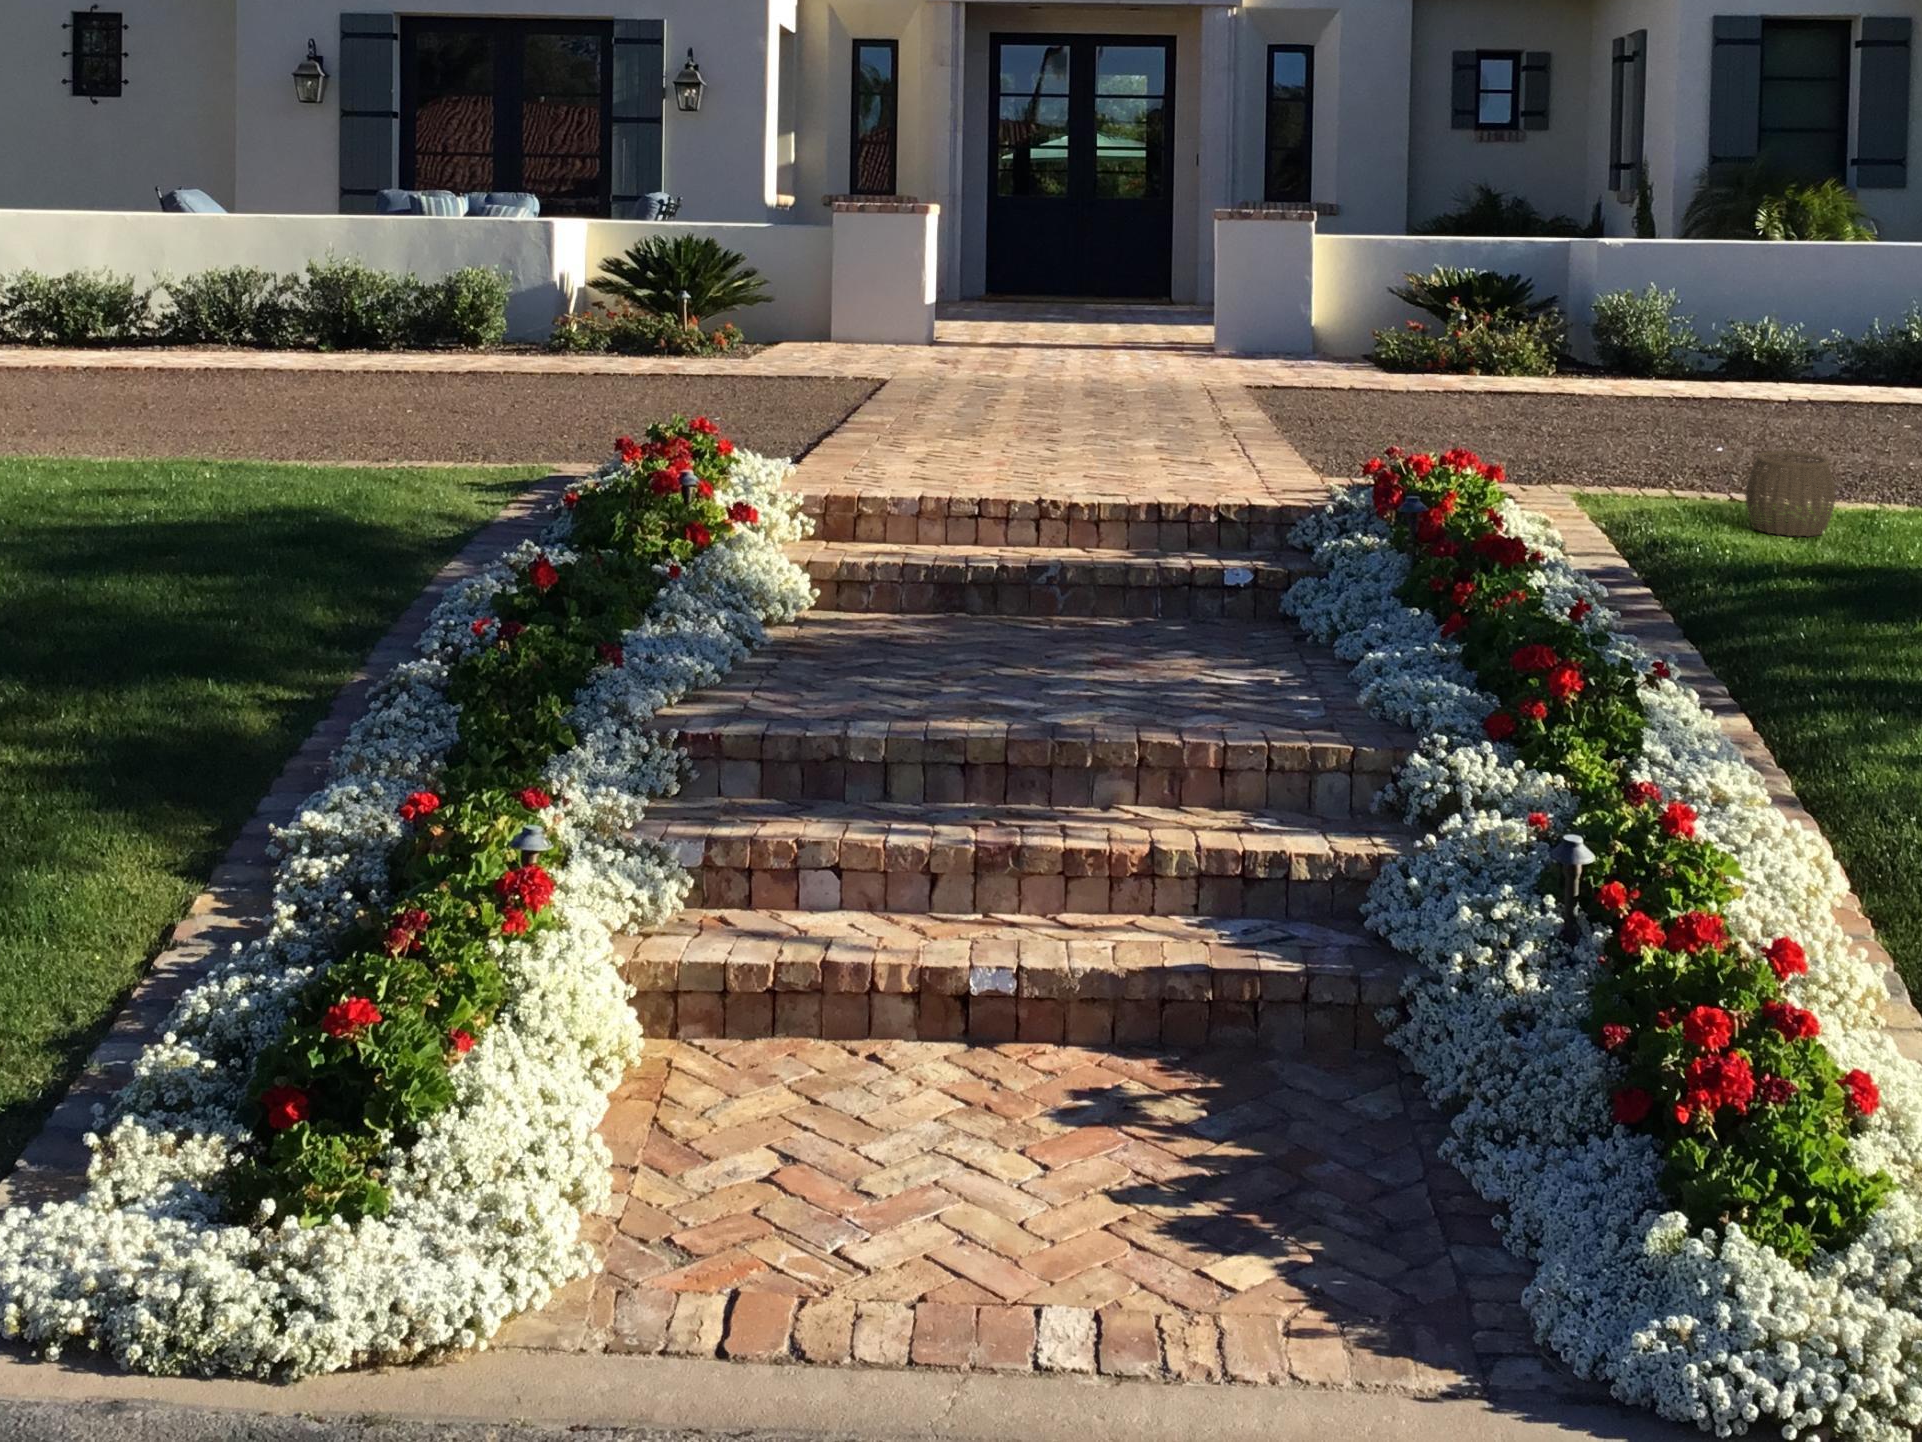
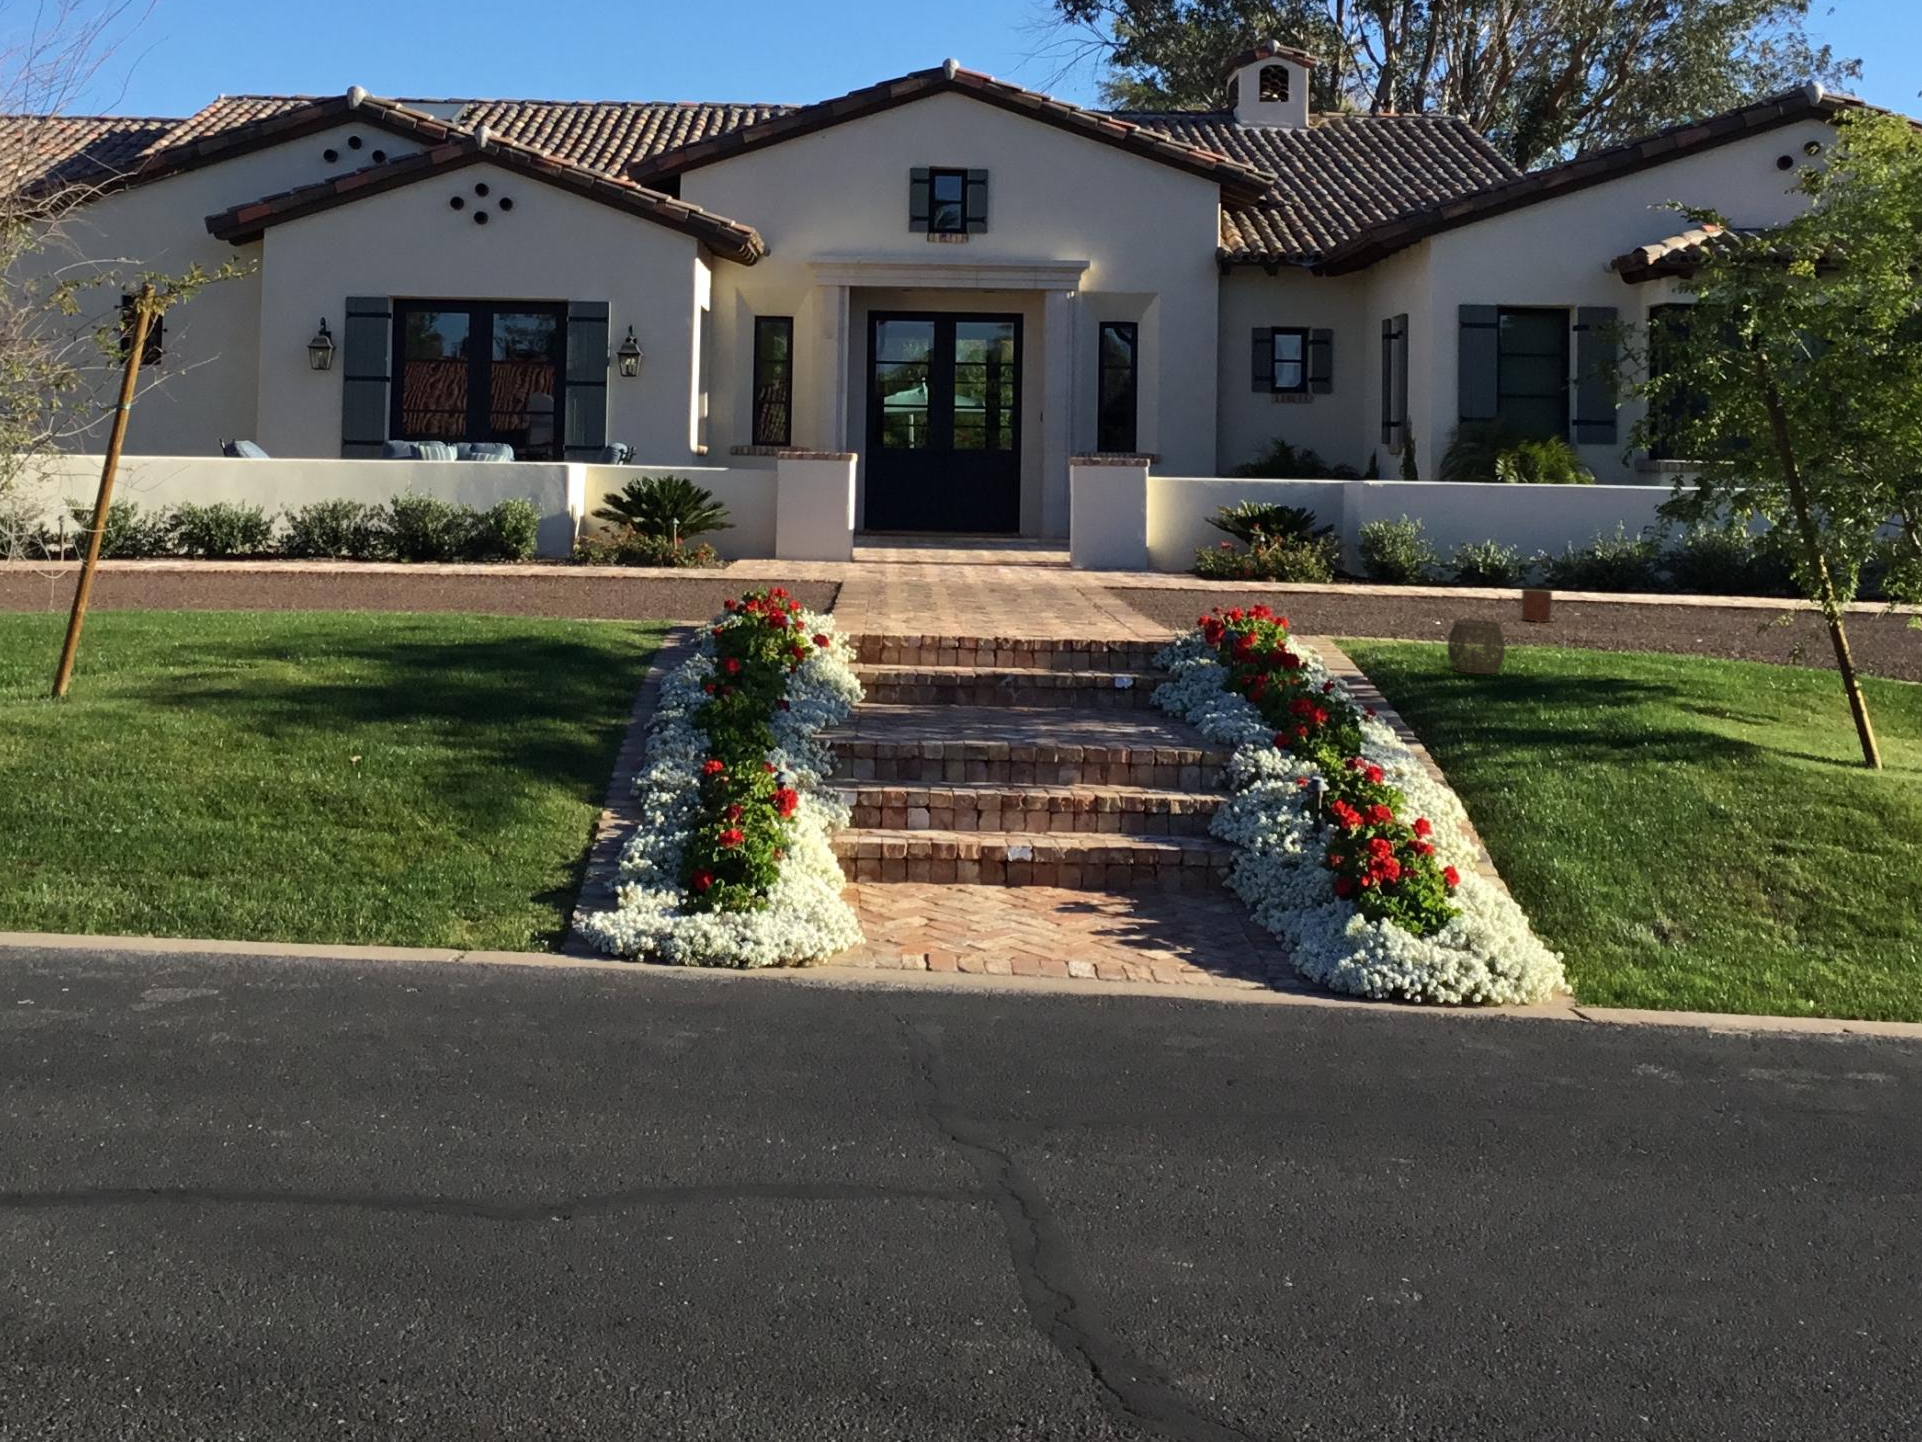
planter: none [1816,381,1860,428] -> present [1522,589,1552,622]

